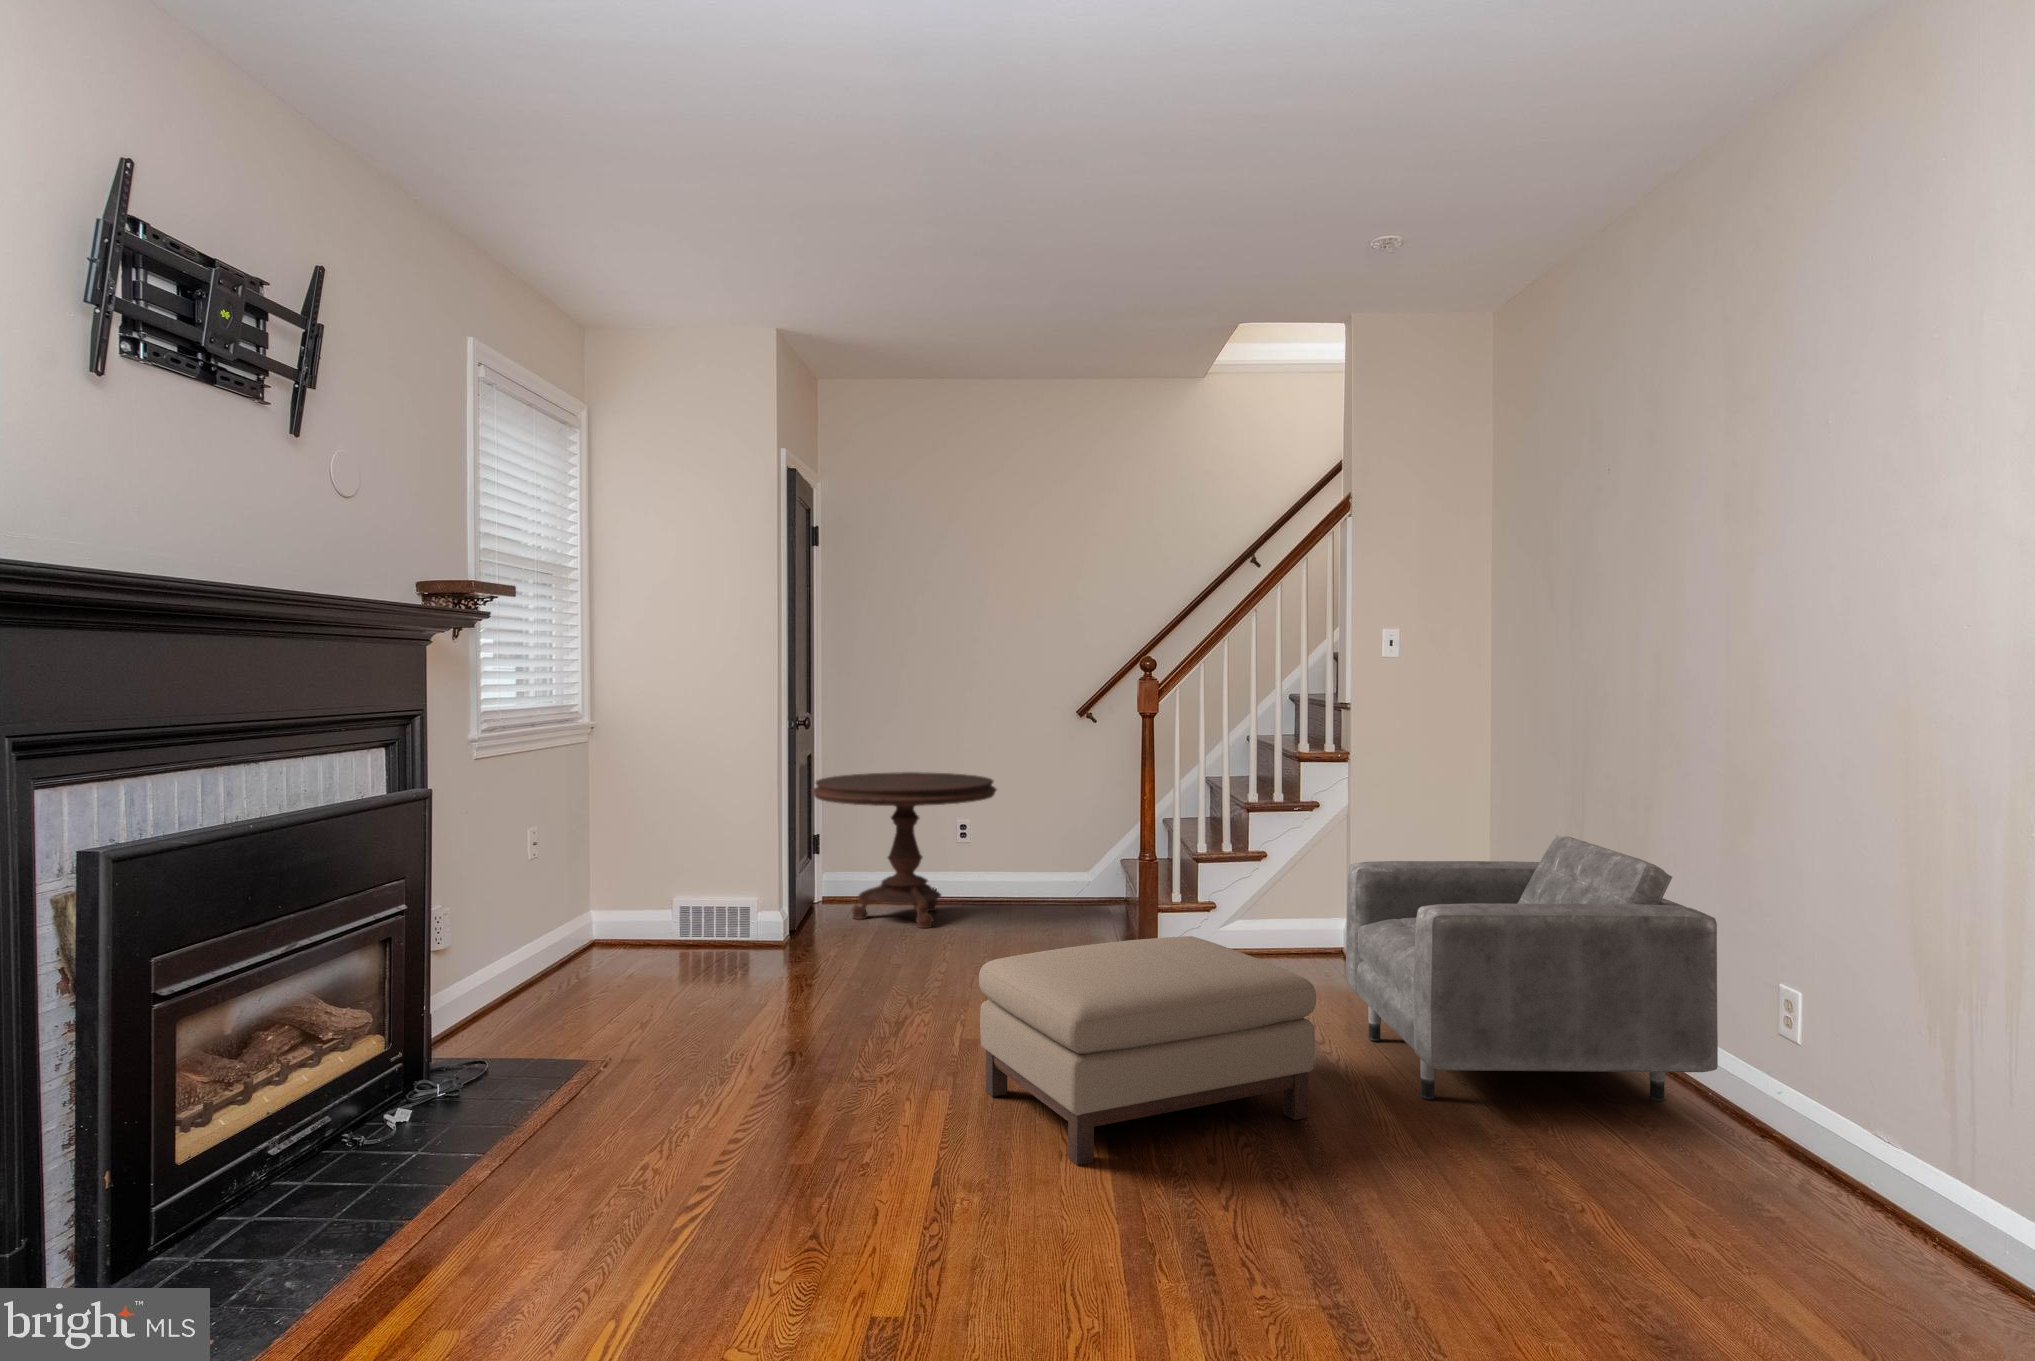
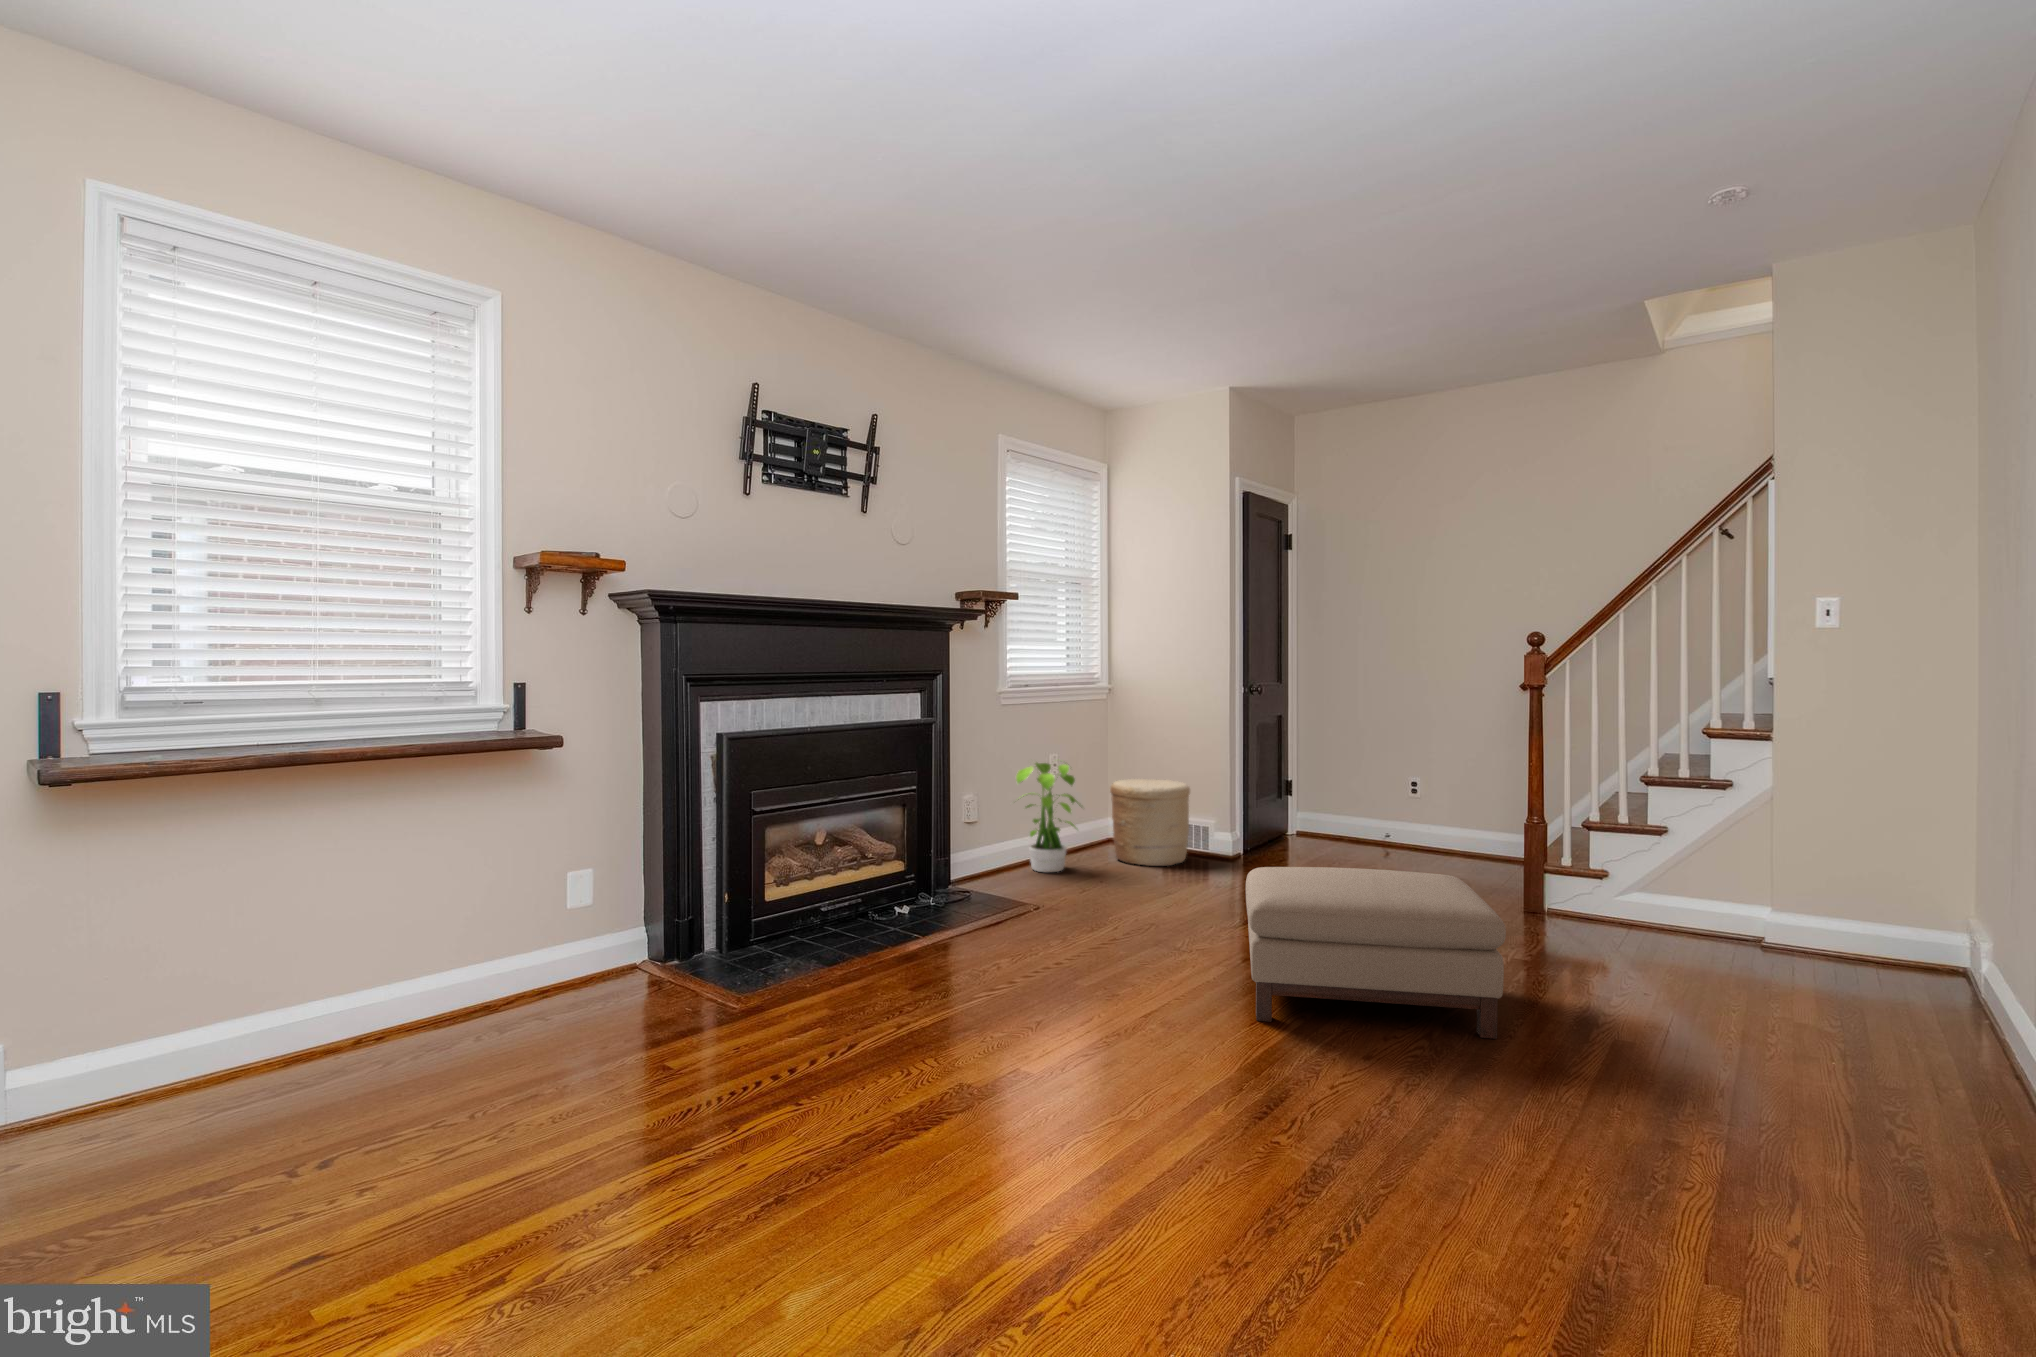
side table: present [812,772,996,928] -> none [1270,735,1433,864]
potted plant: none [492,833,613,1005] -> present [1016,762,1080,872]
armchair: present [1346,835,1718,1102] -> none [1621,823,2011,1122]
woven basket: none [623,848,737,971] -> present [1110,779,1190,866]

